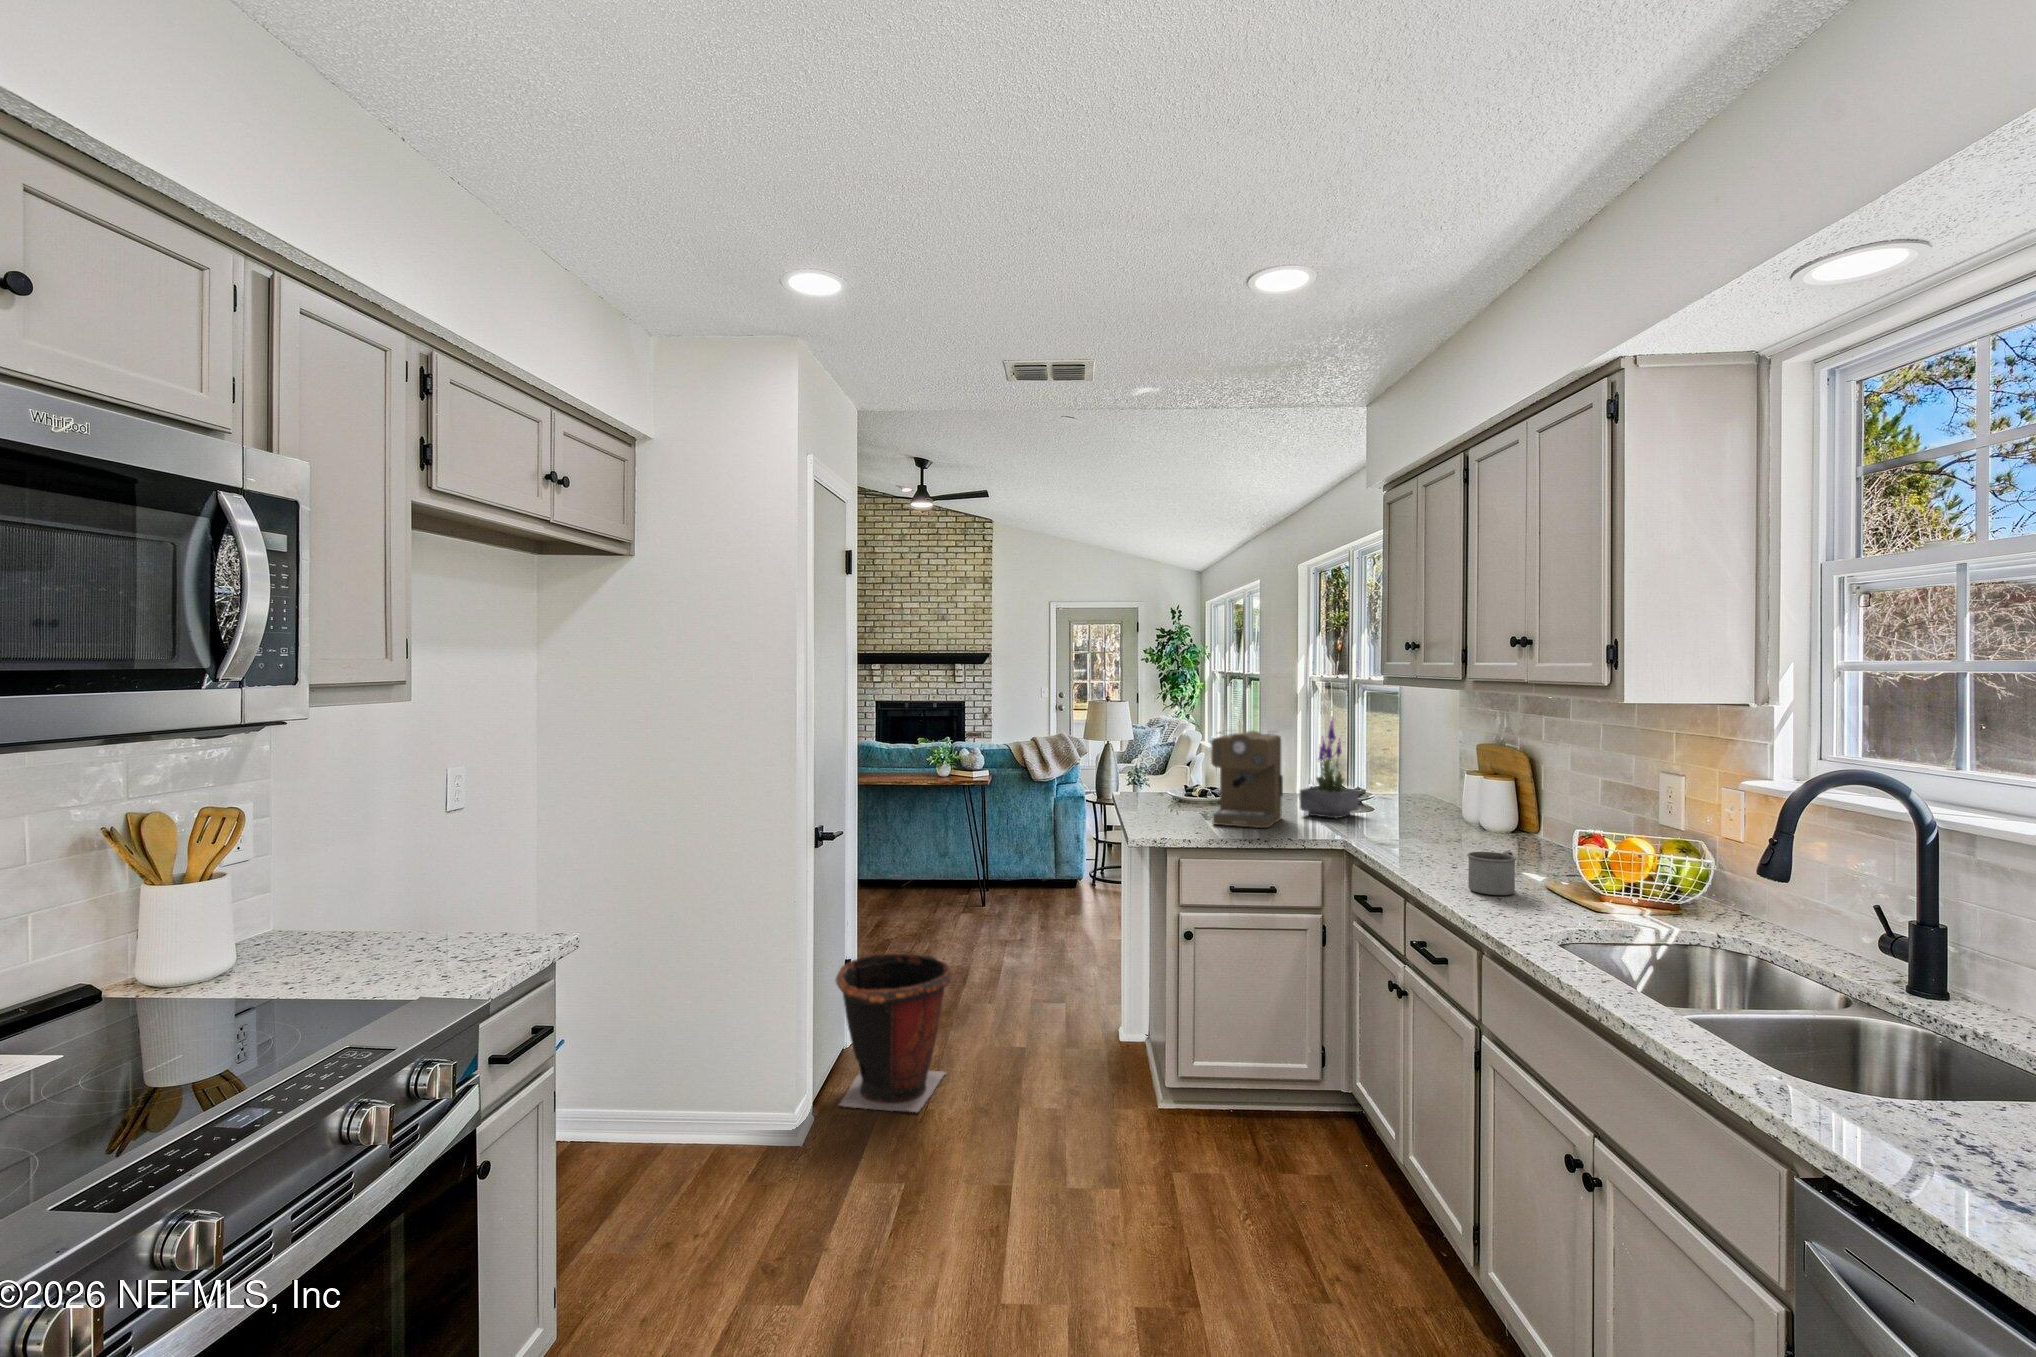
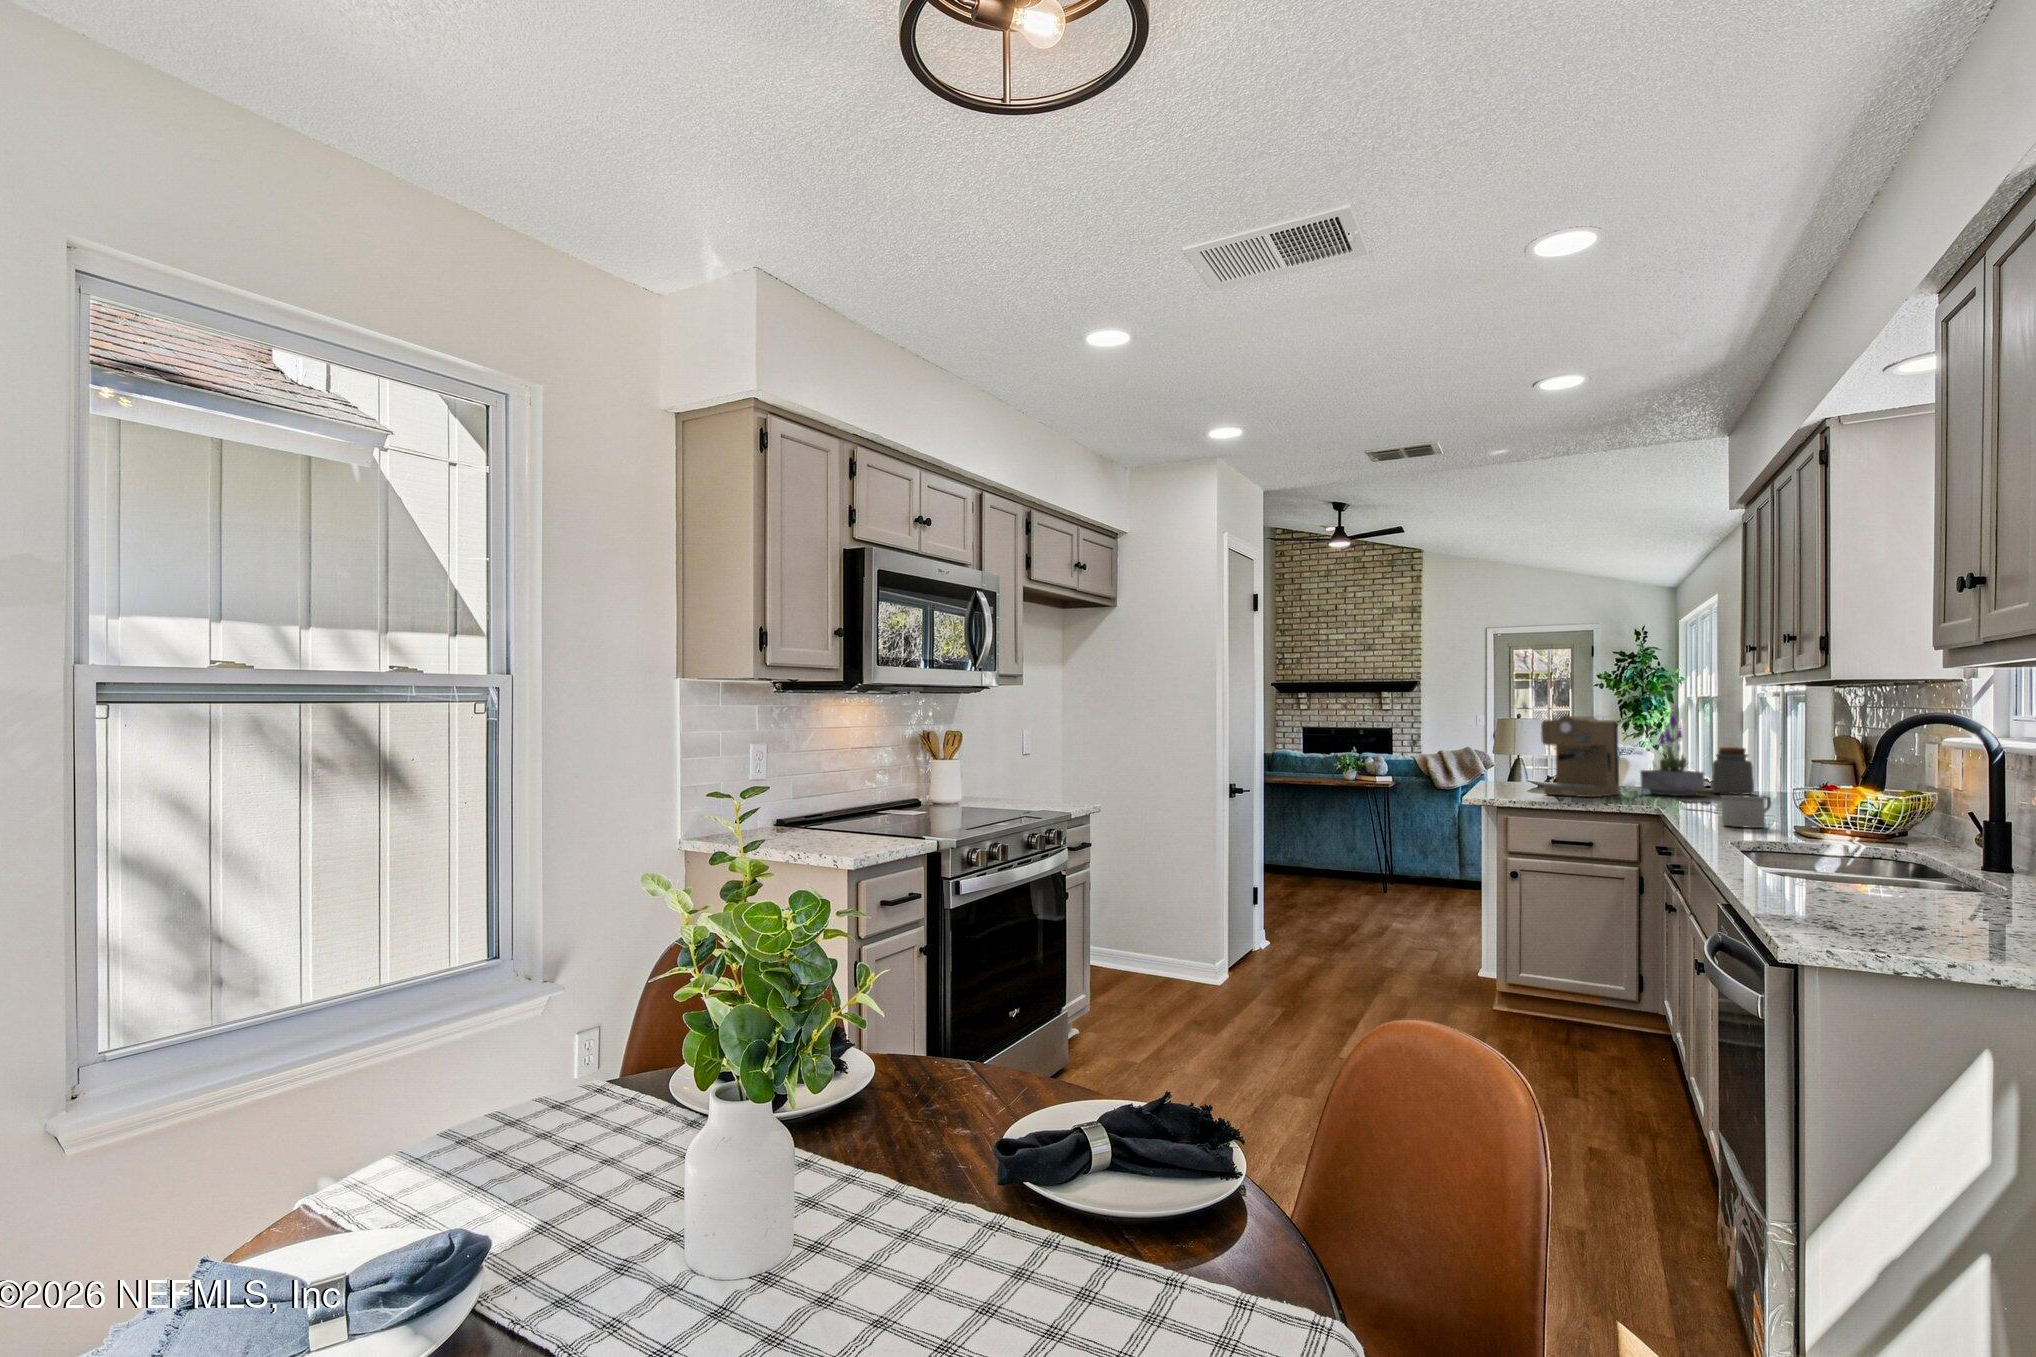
jar: none [1357,759,1397,811] -> present [1712,747,1754,795]
waste bin: present [836,954,952,1112] -> none [1224,886,1319,1005]

